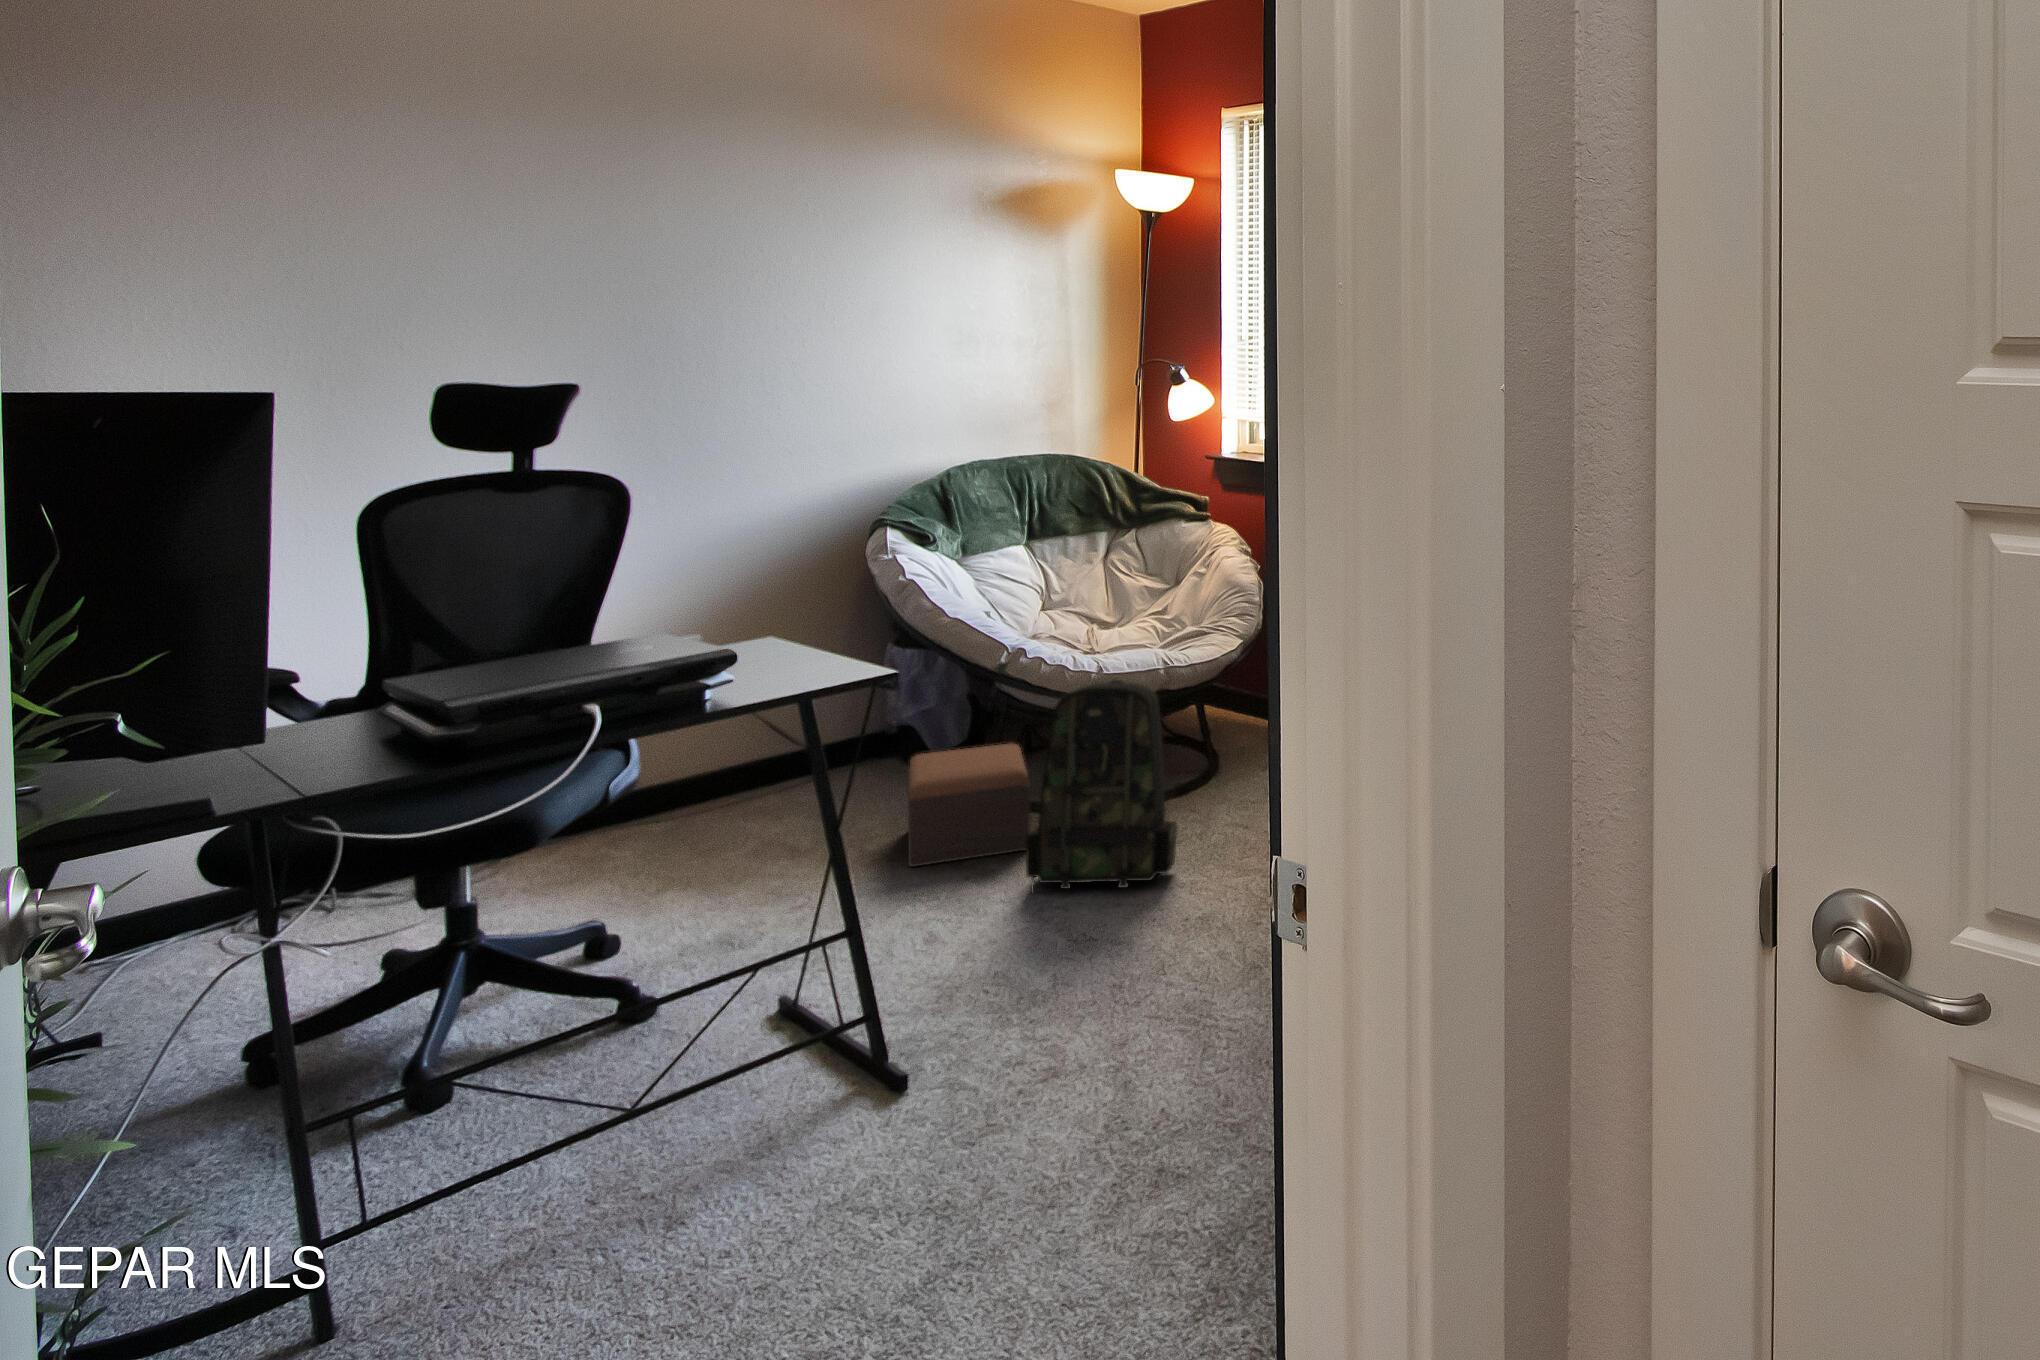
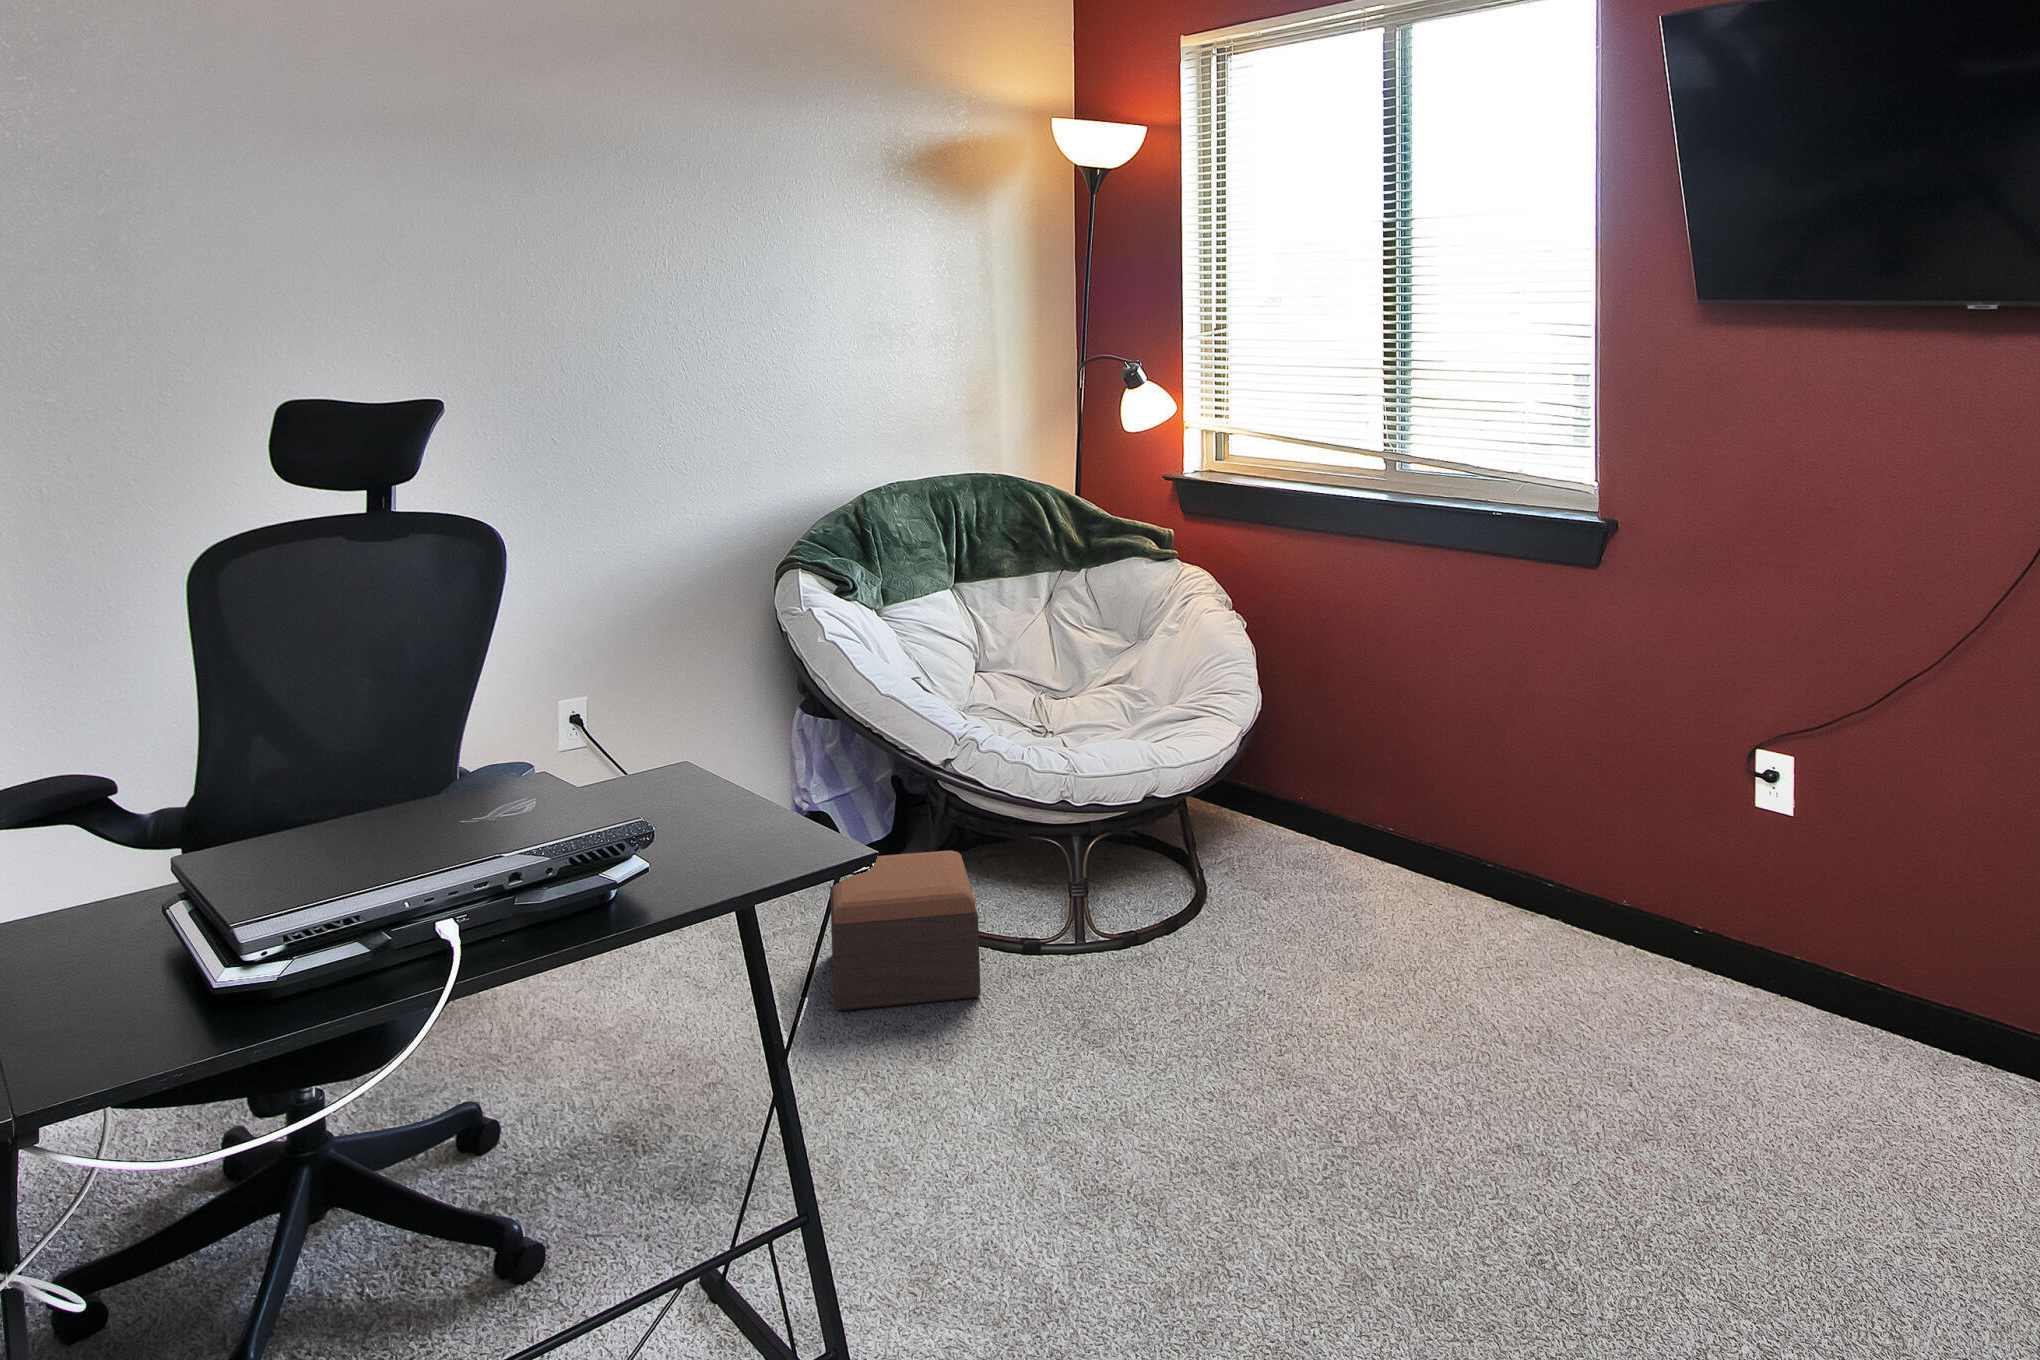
backpack: present [1026,680,1177,892] -> none [979,784,1172,1076]

